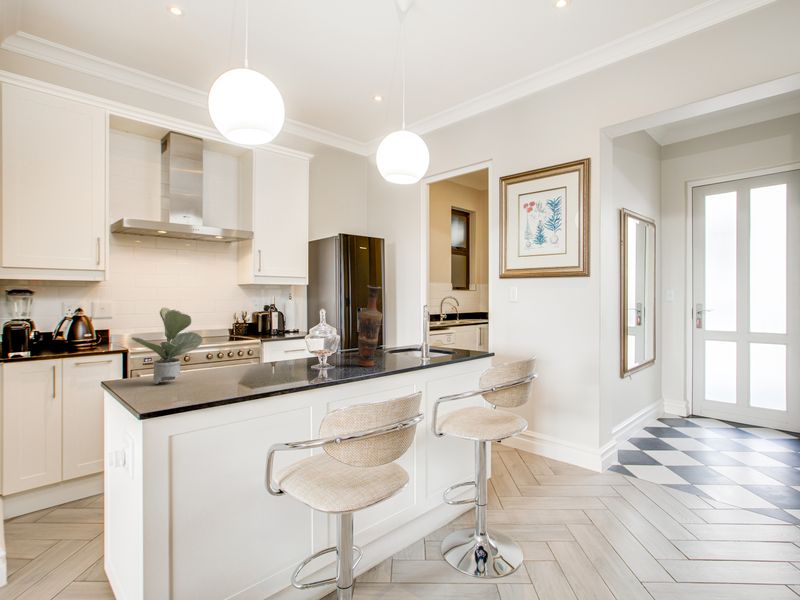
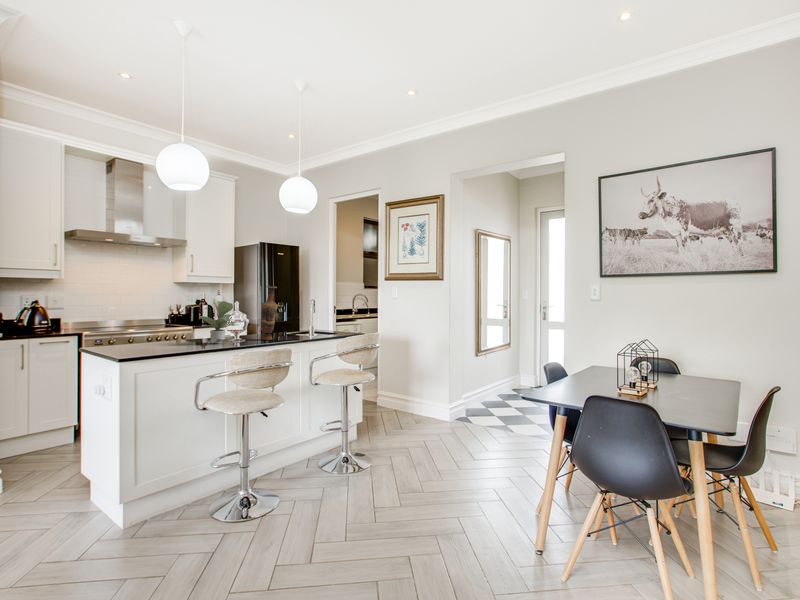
potted plant: present [131,308,203,384] -> present [200,300,235,343]

